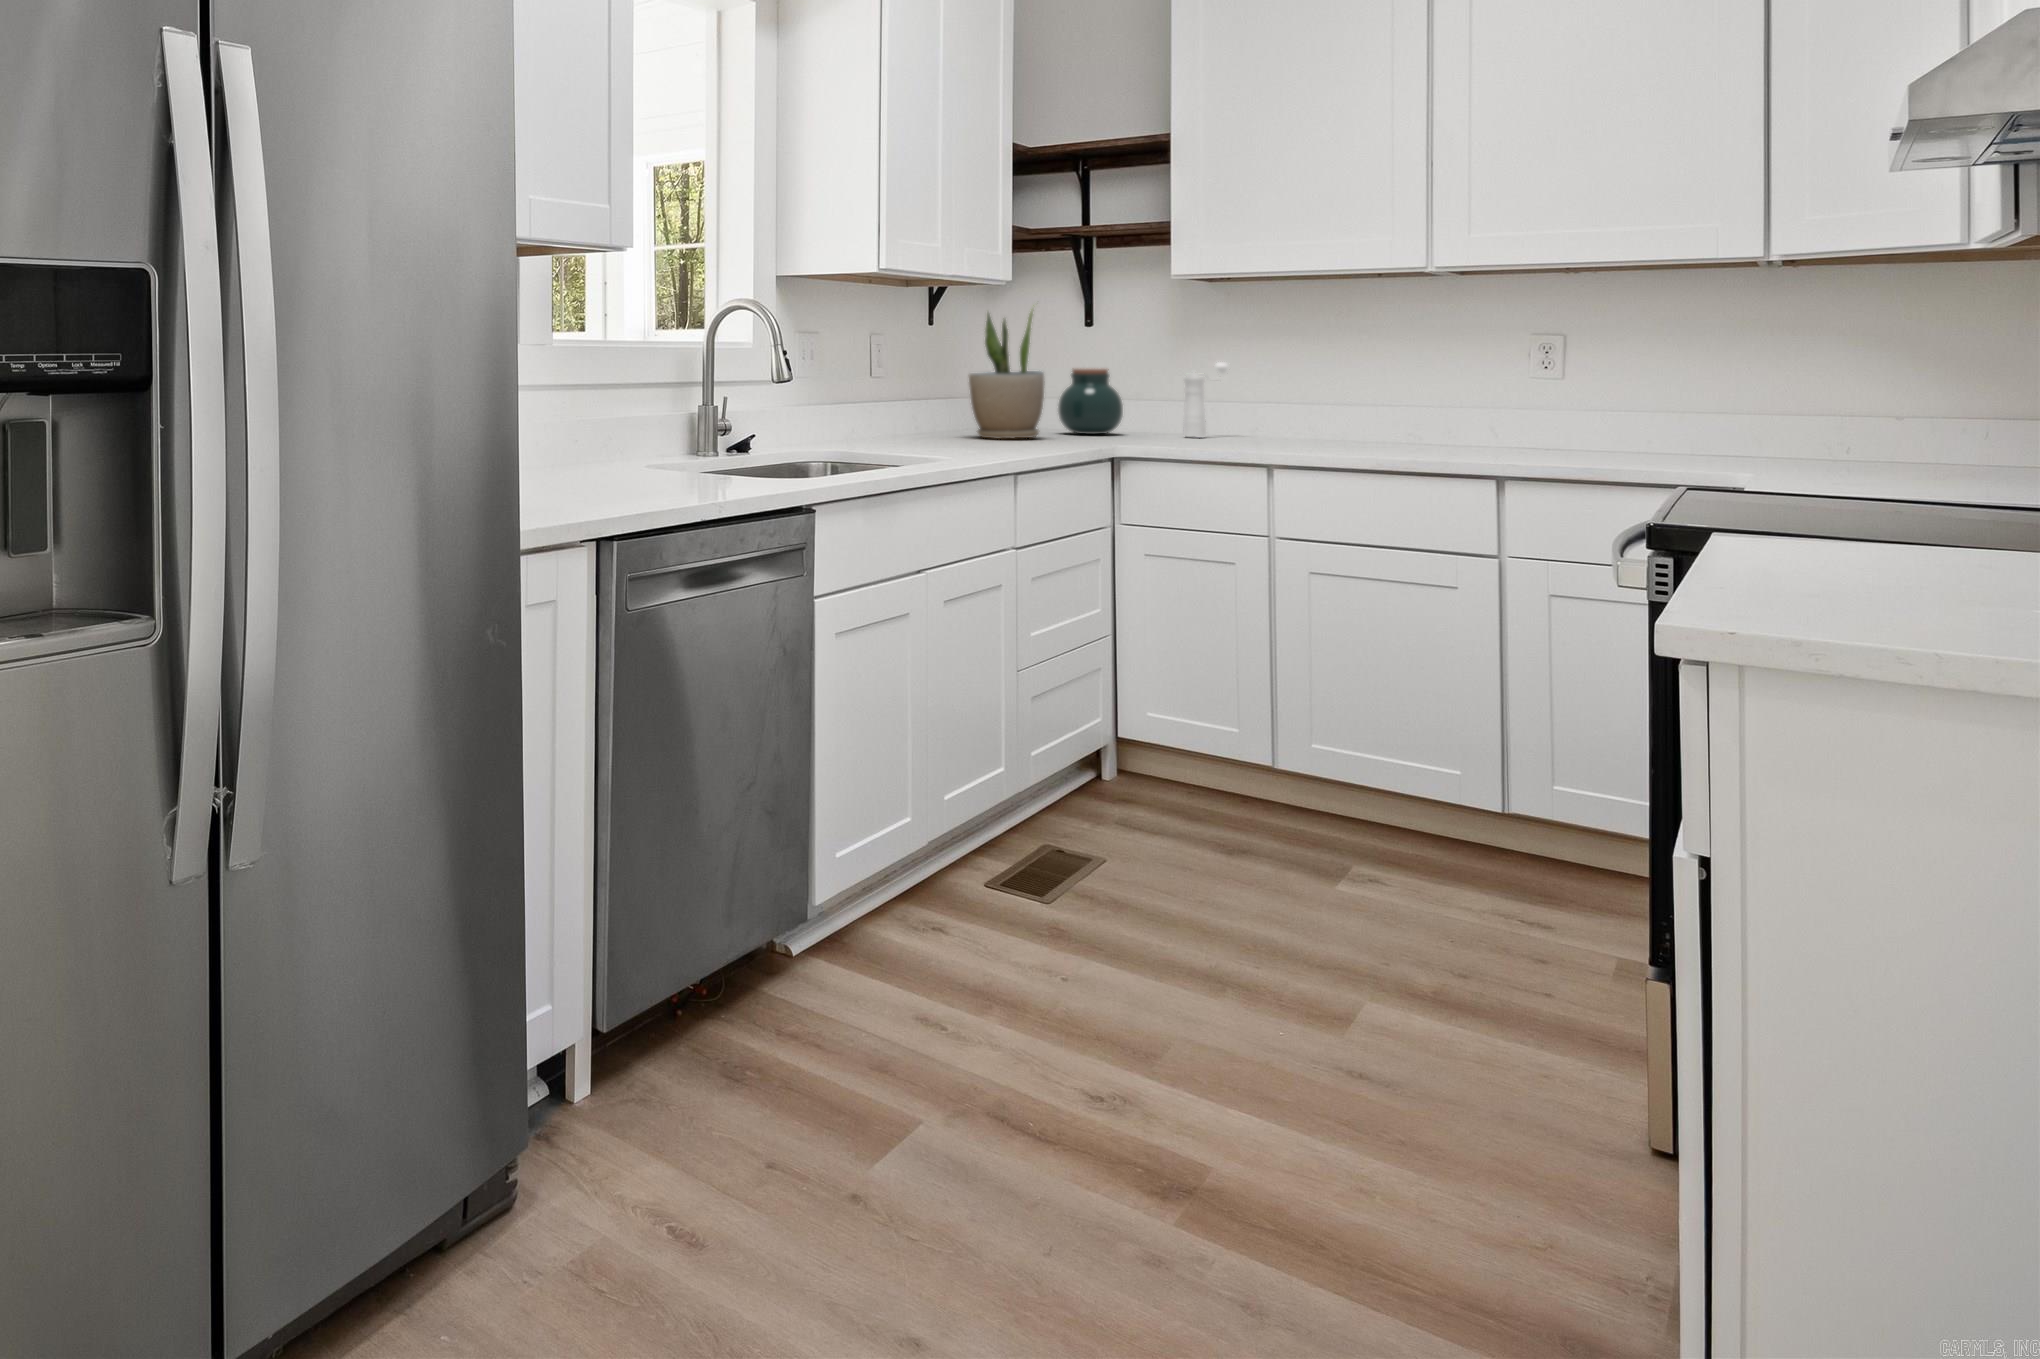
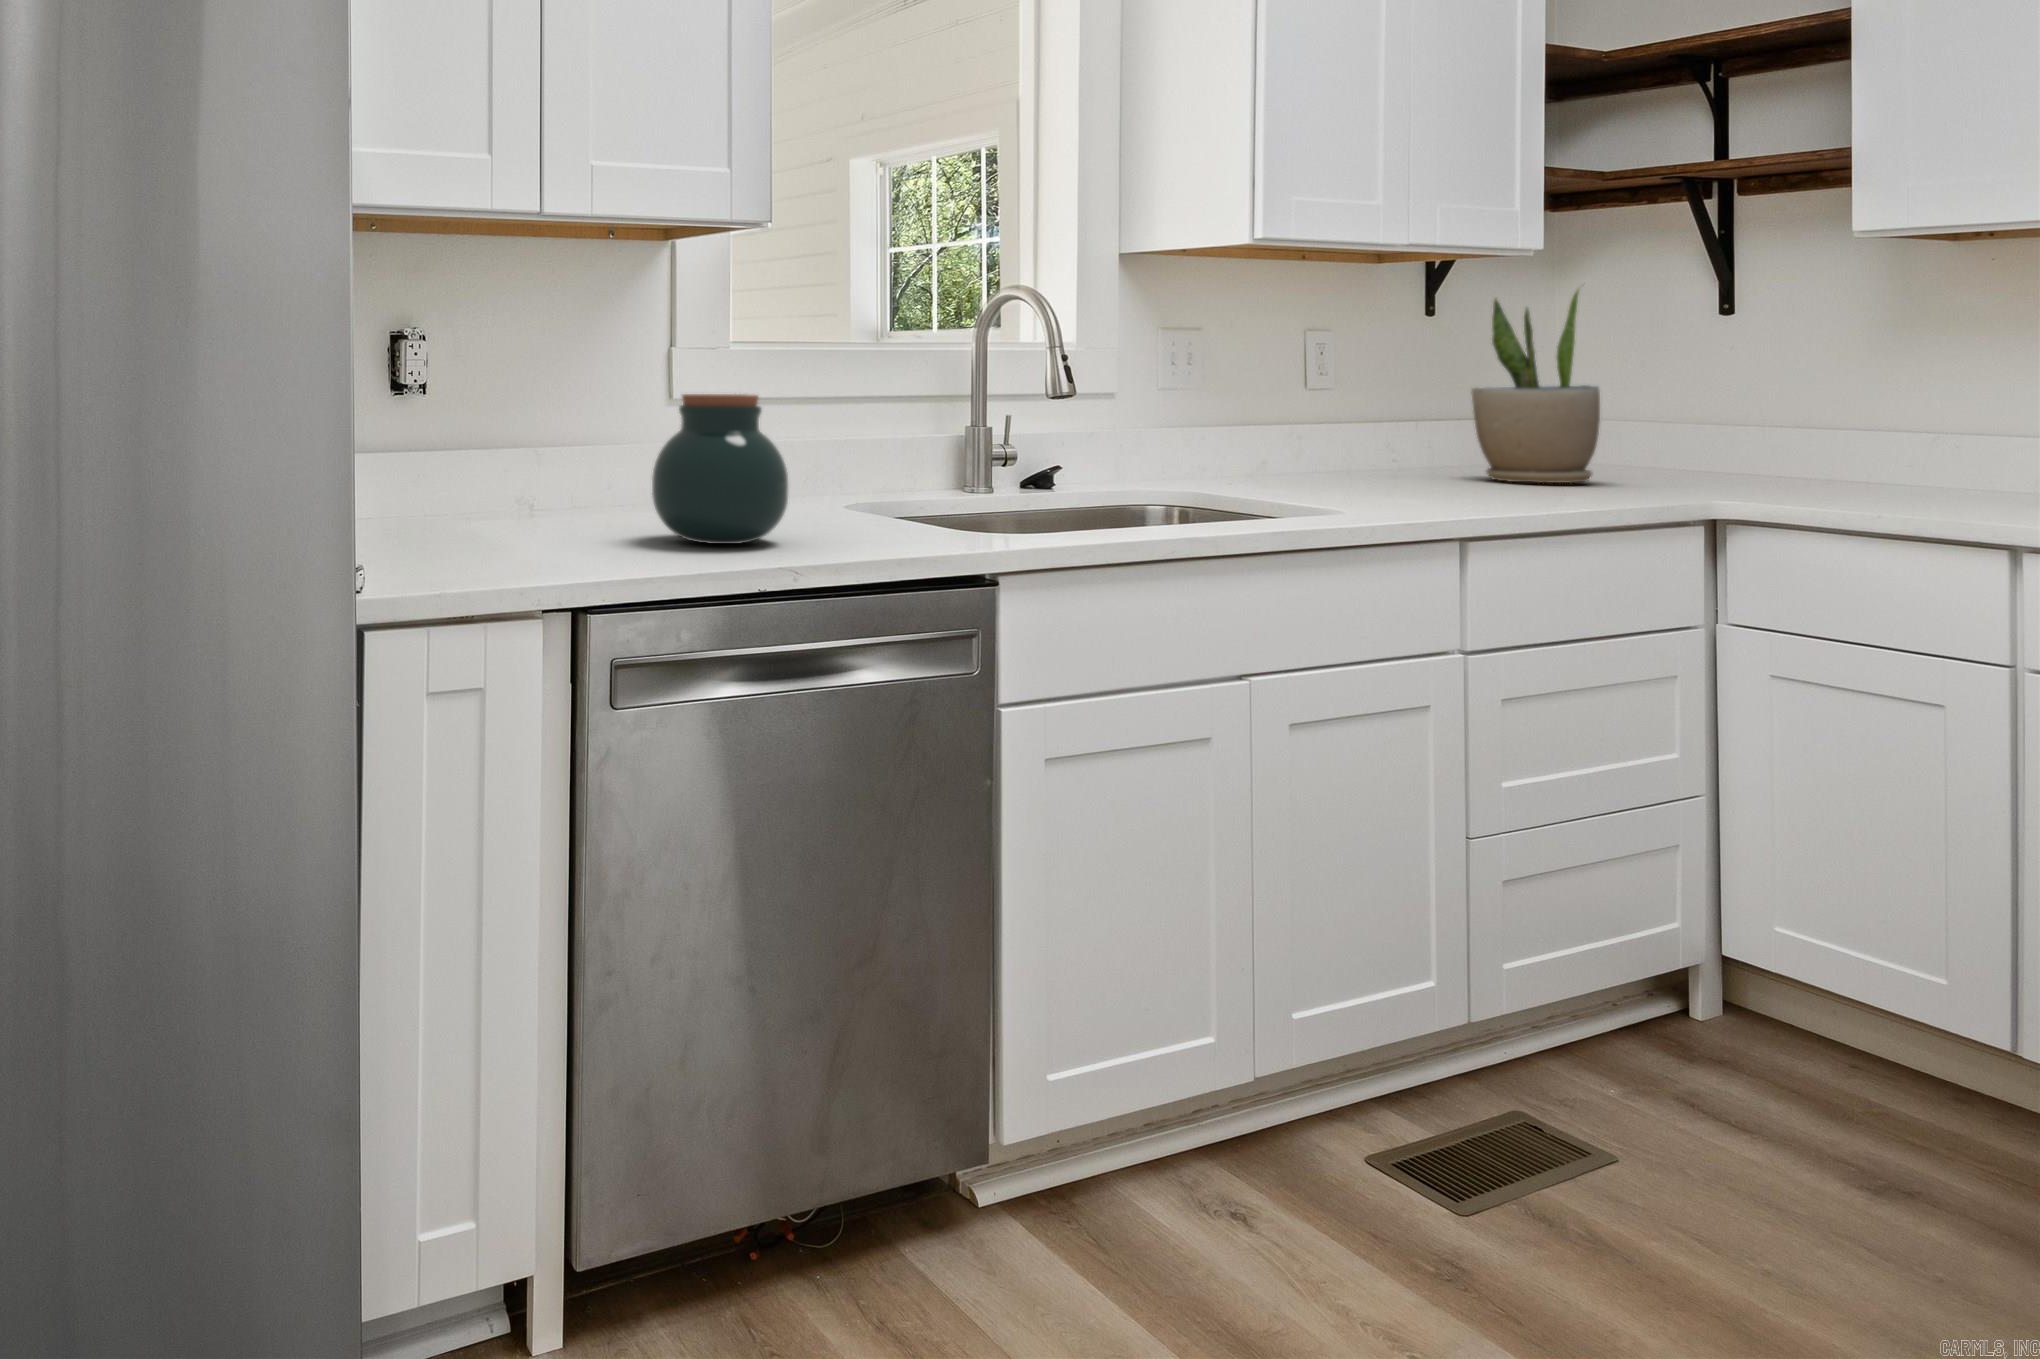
pepper mill: present [1183,362,1228,437] -> none [1875,375,1980,493]
jar: present [1058,369,1123,434] -> present [652,394,788,544]

